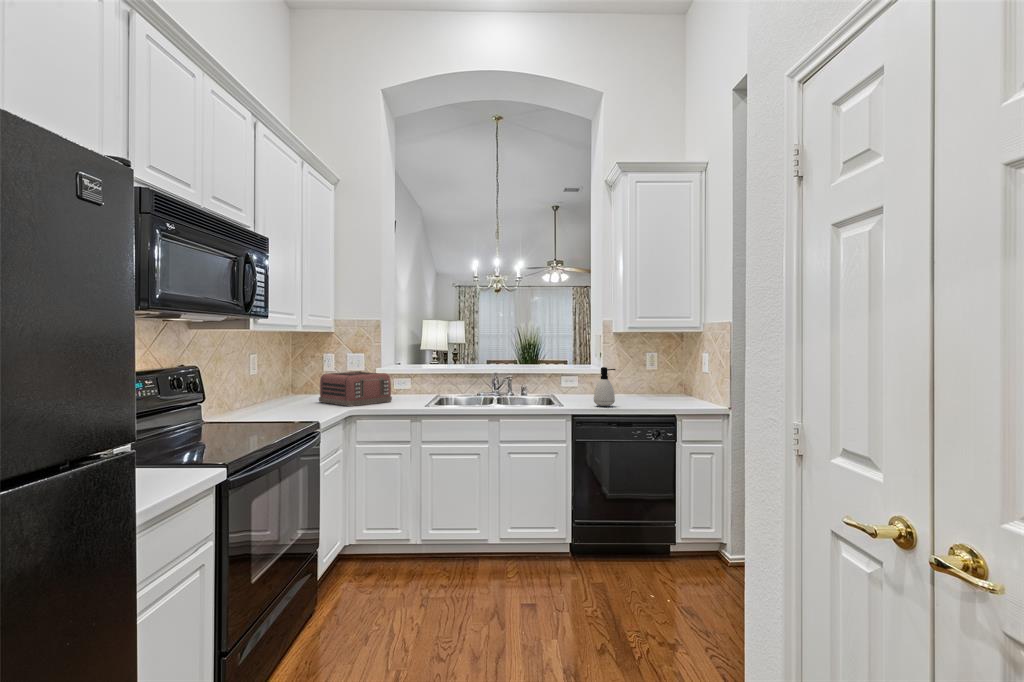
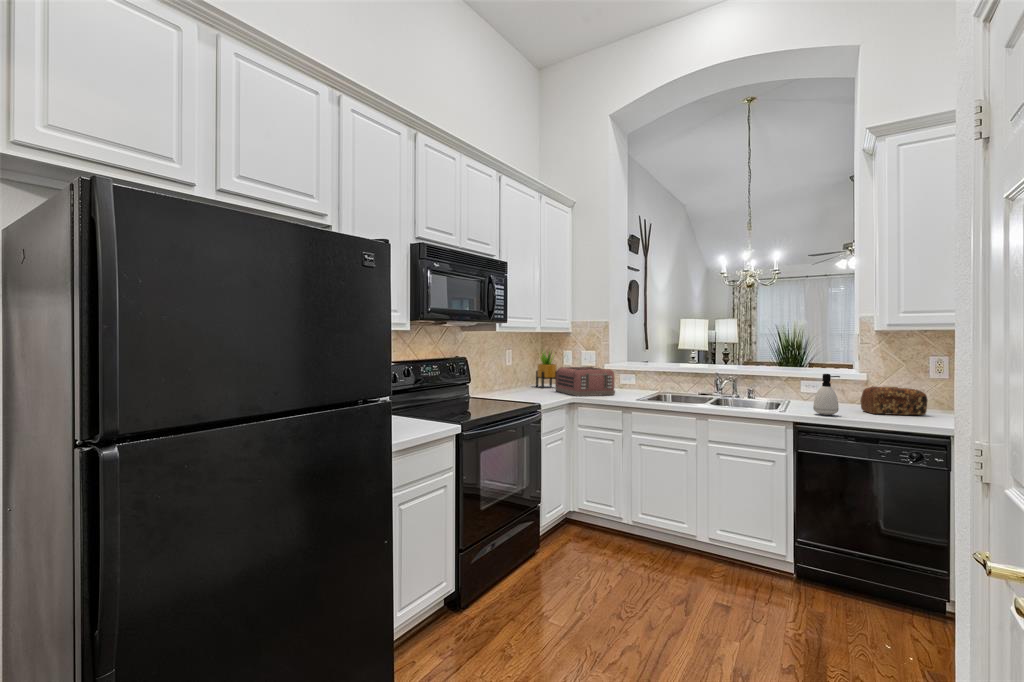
potted plant: none [288,351,318,400] -> present [536,352,557,388]
bread loaf: none [621,376,672,402] -> present [860,387,928,415]

